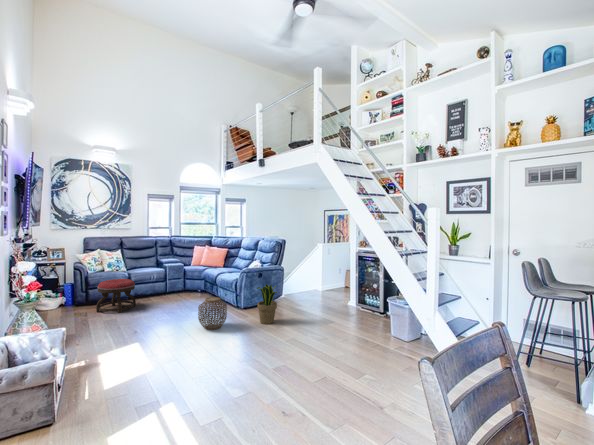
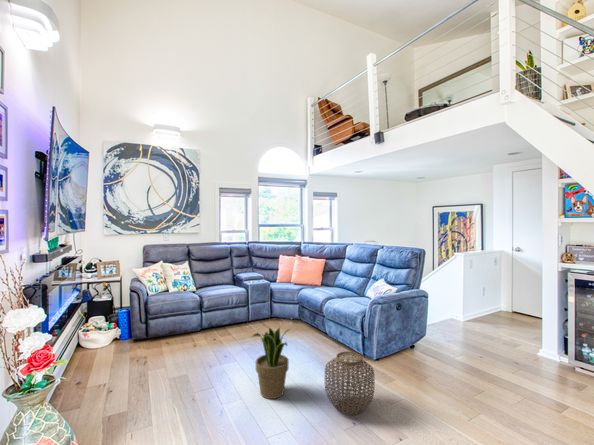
ottoman: present [96,279,136,313] -> none [159,305,212,360]
potted plant: present [257,284,277,324] -> present [253,328,289,399]

